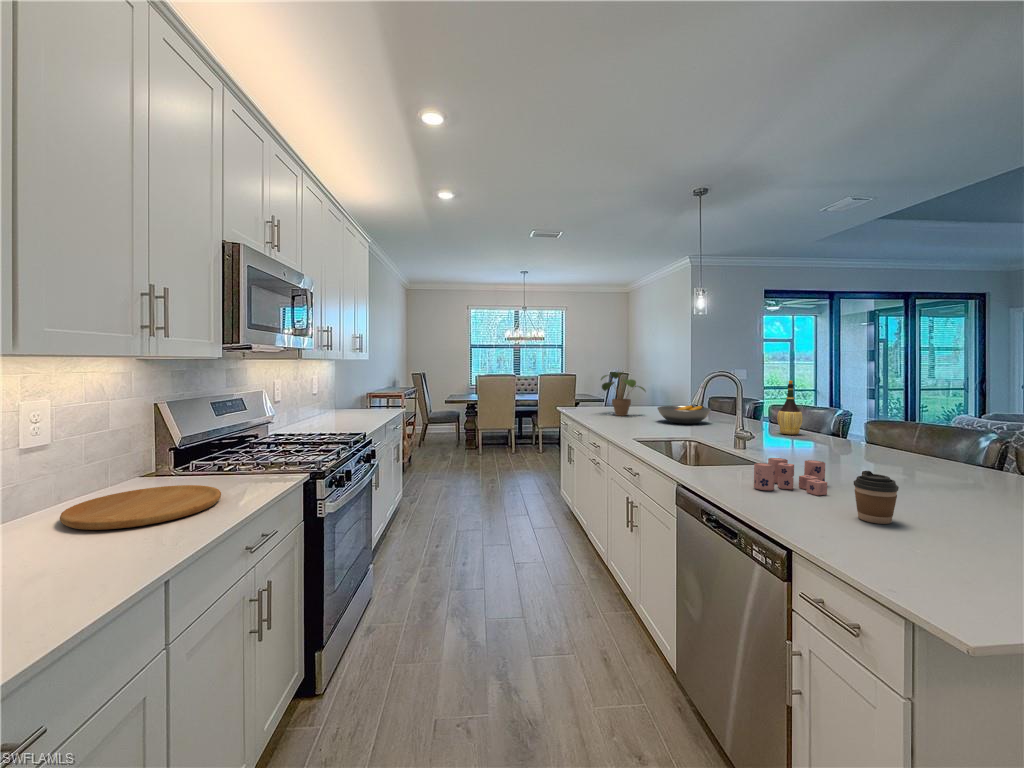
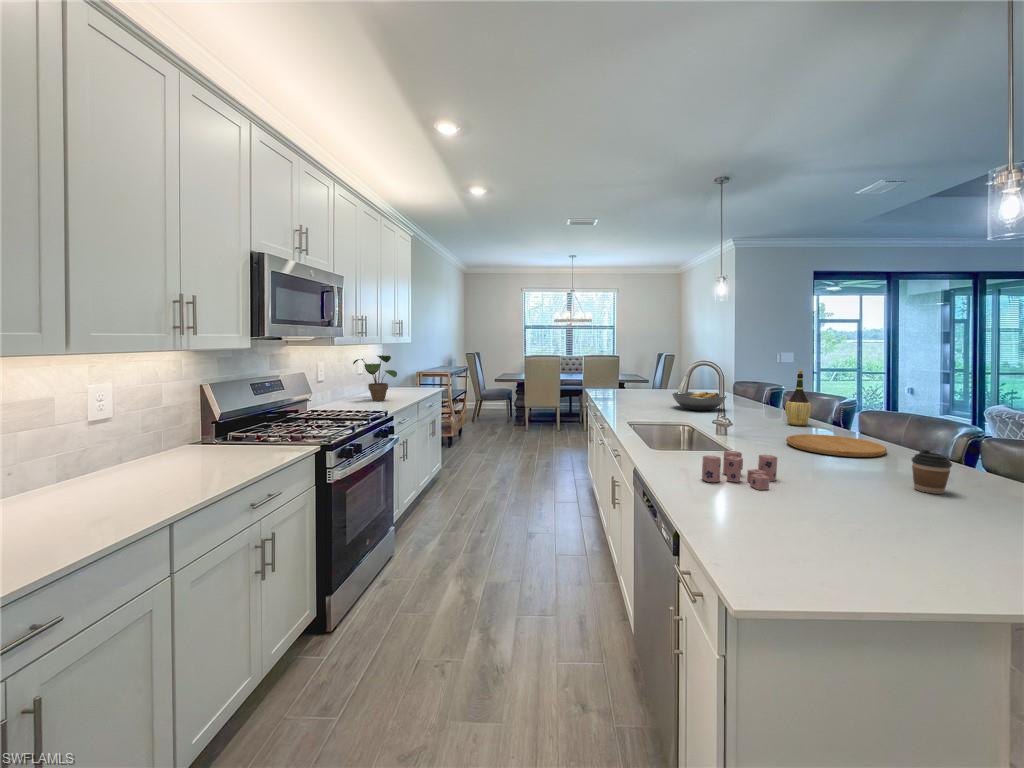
potted plant: present [601,372,645,416] -> present [353,355,397,401]
coffee cup: present [854,471,899,524] -> present [912,450,952,494]
cutting board: present [60,485,221,530] -> present [786,434,887,457]

